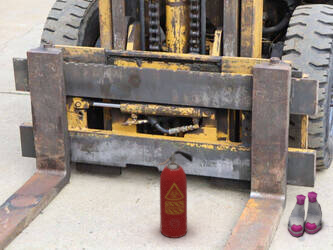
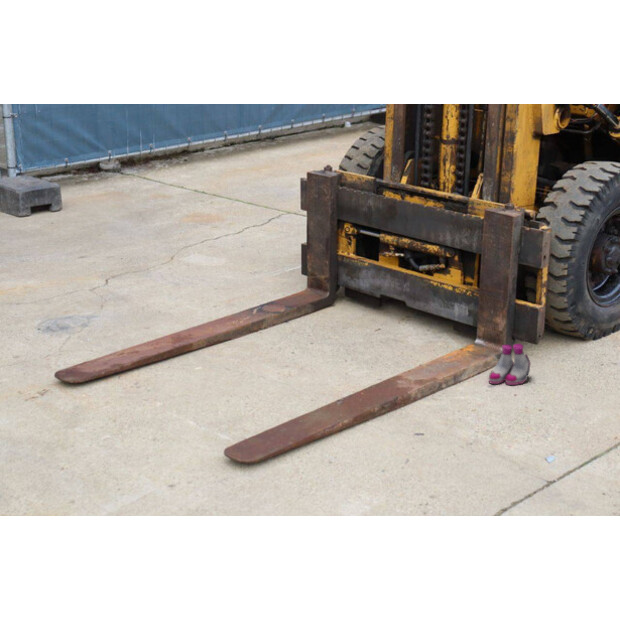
fire extinguisher: present [158,151,192,238] -> none [369,278,407,362]

